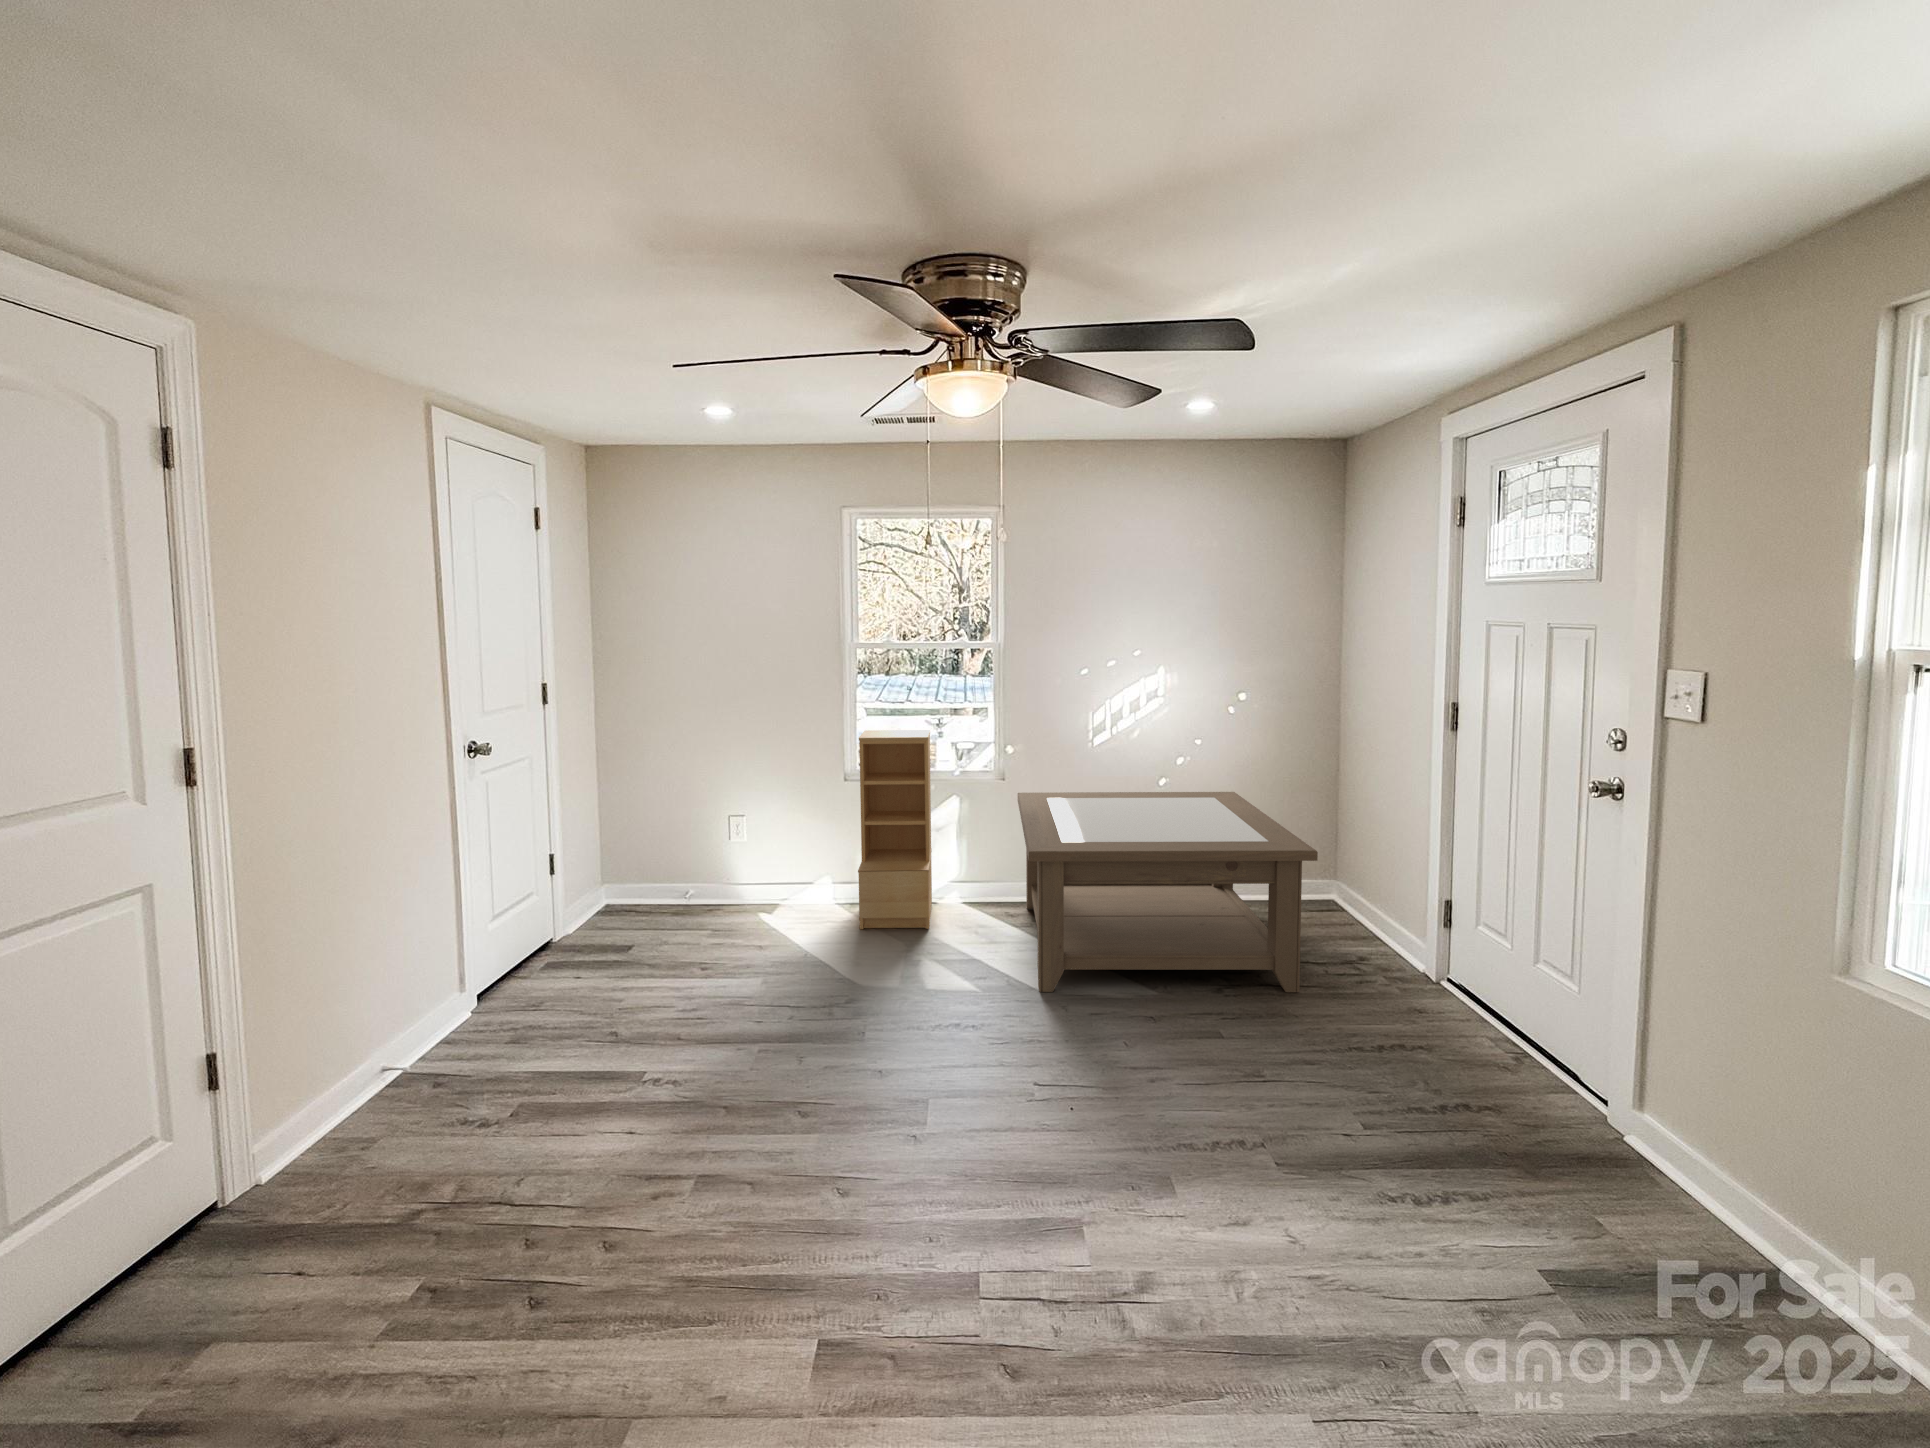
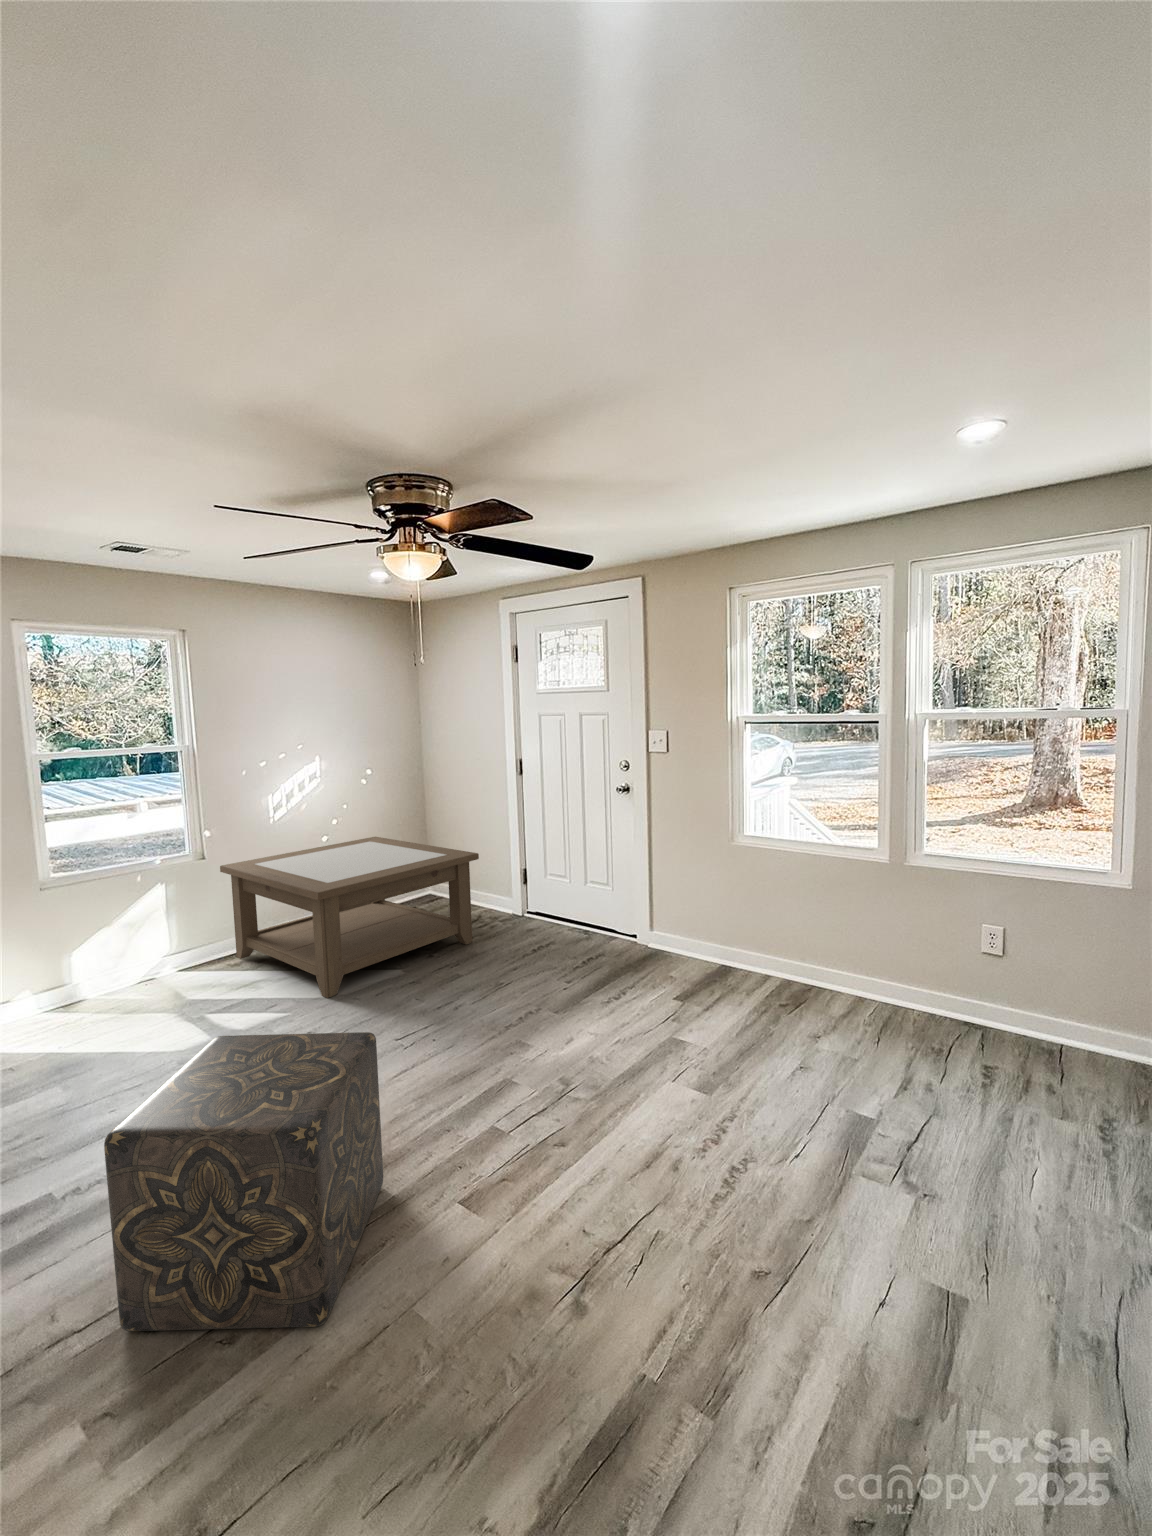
bookshelf: present [858,730,932,929] -> none [59,823,174,1021]
ottoman: none [520,981,800,1353] -> present [104,1032,383,1331]

